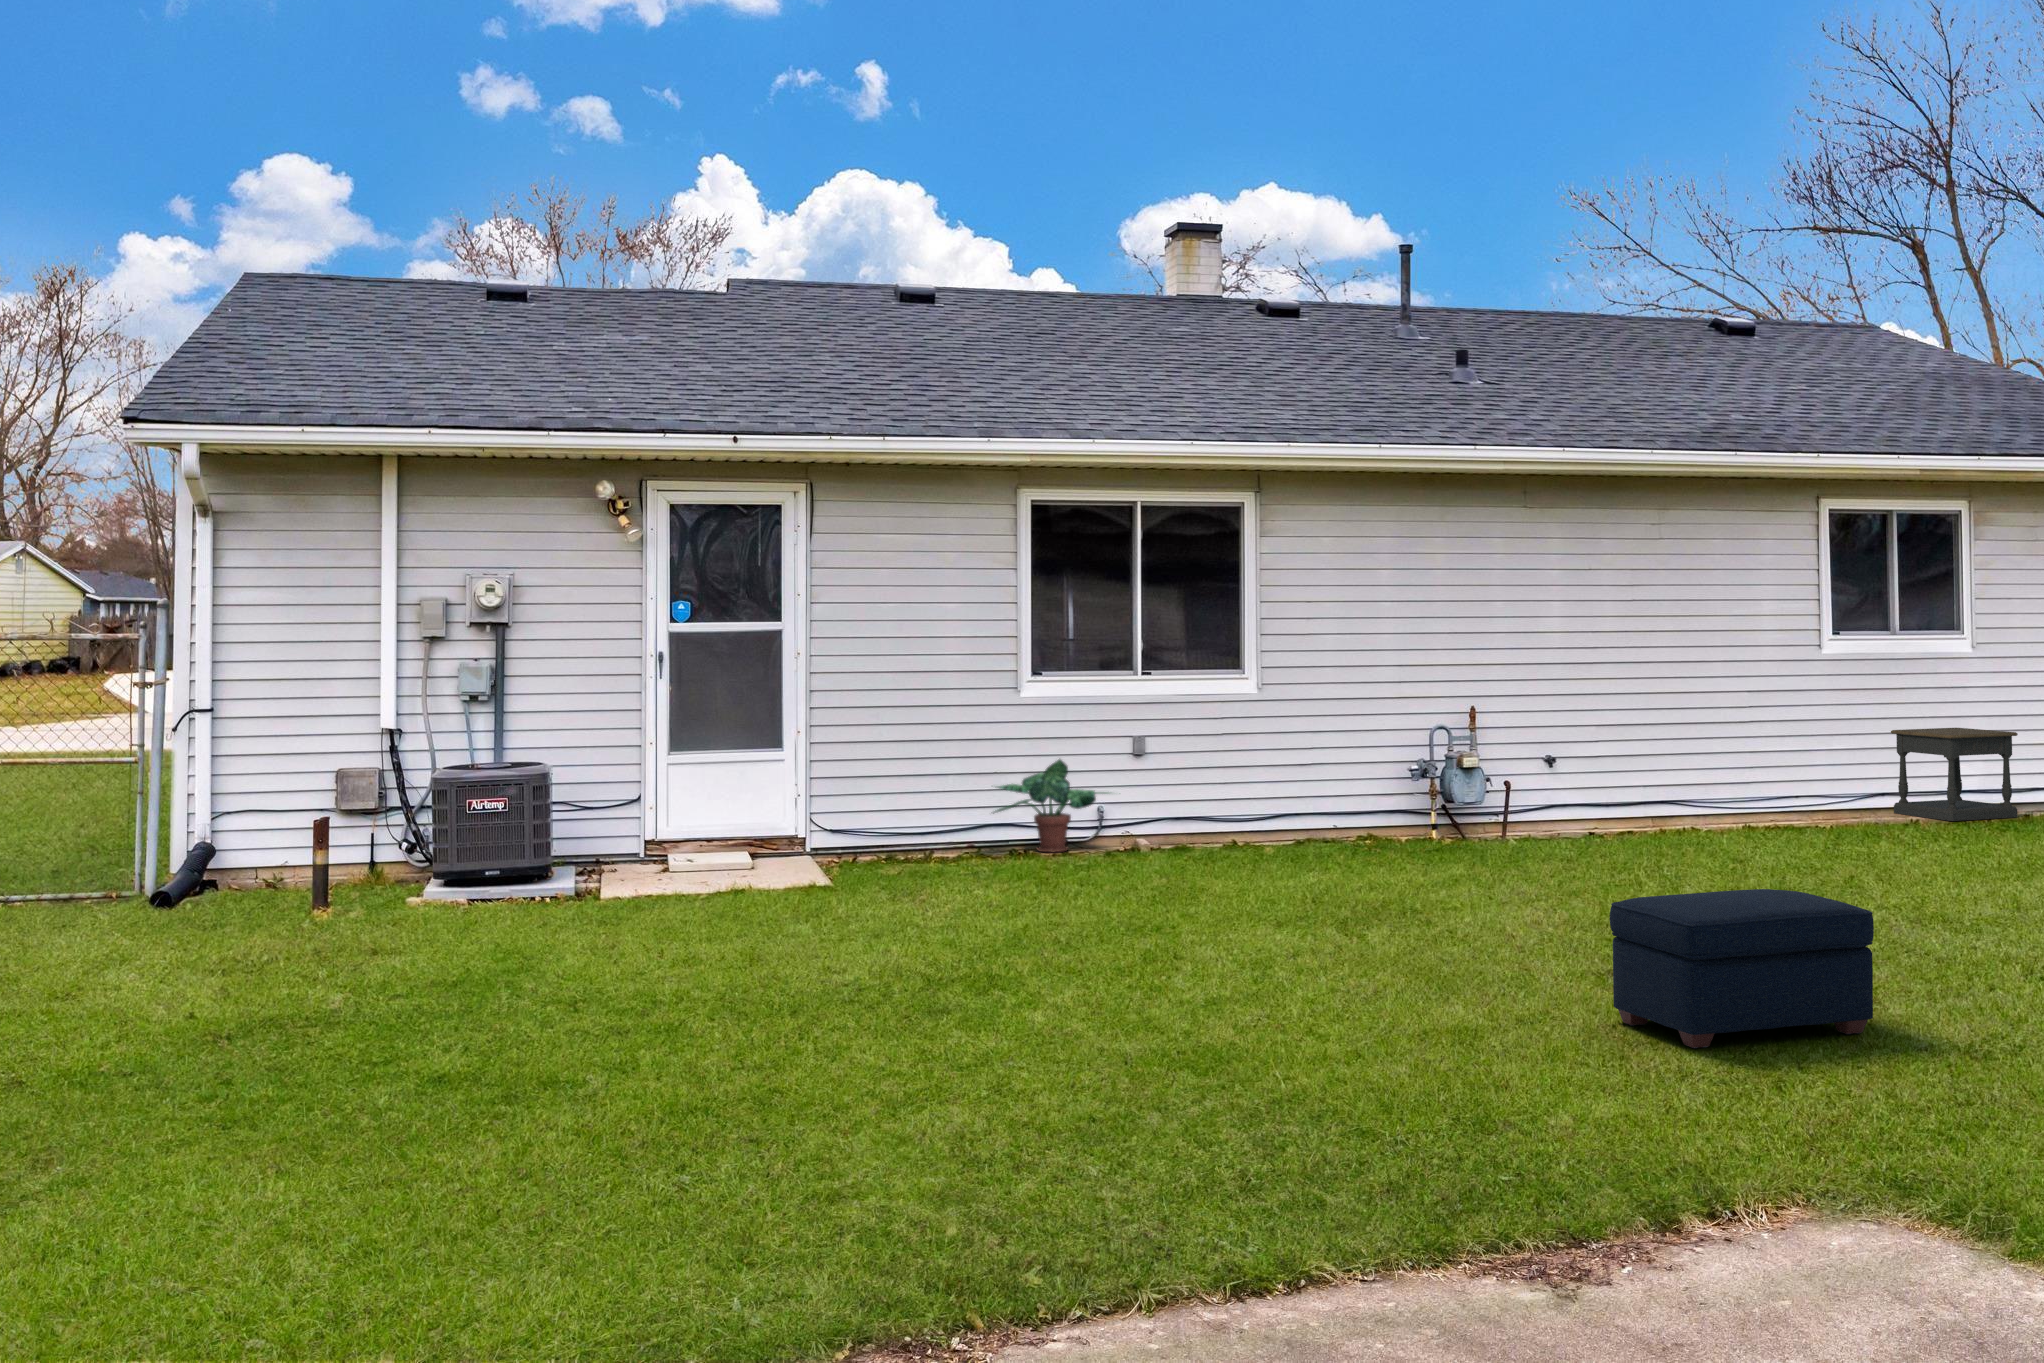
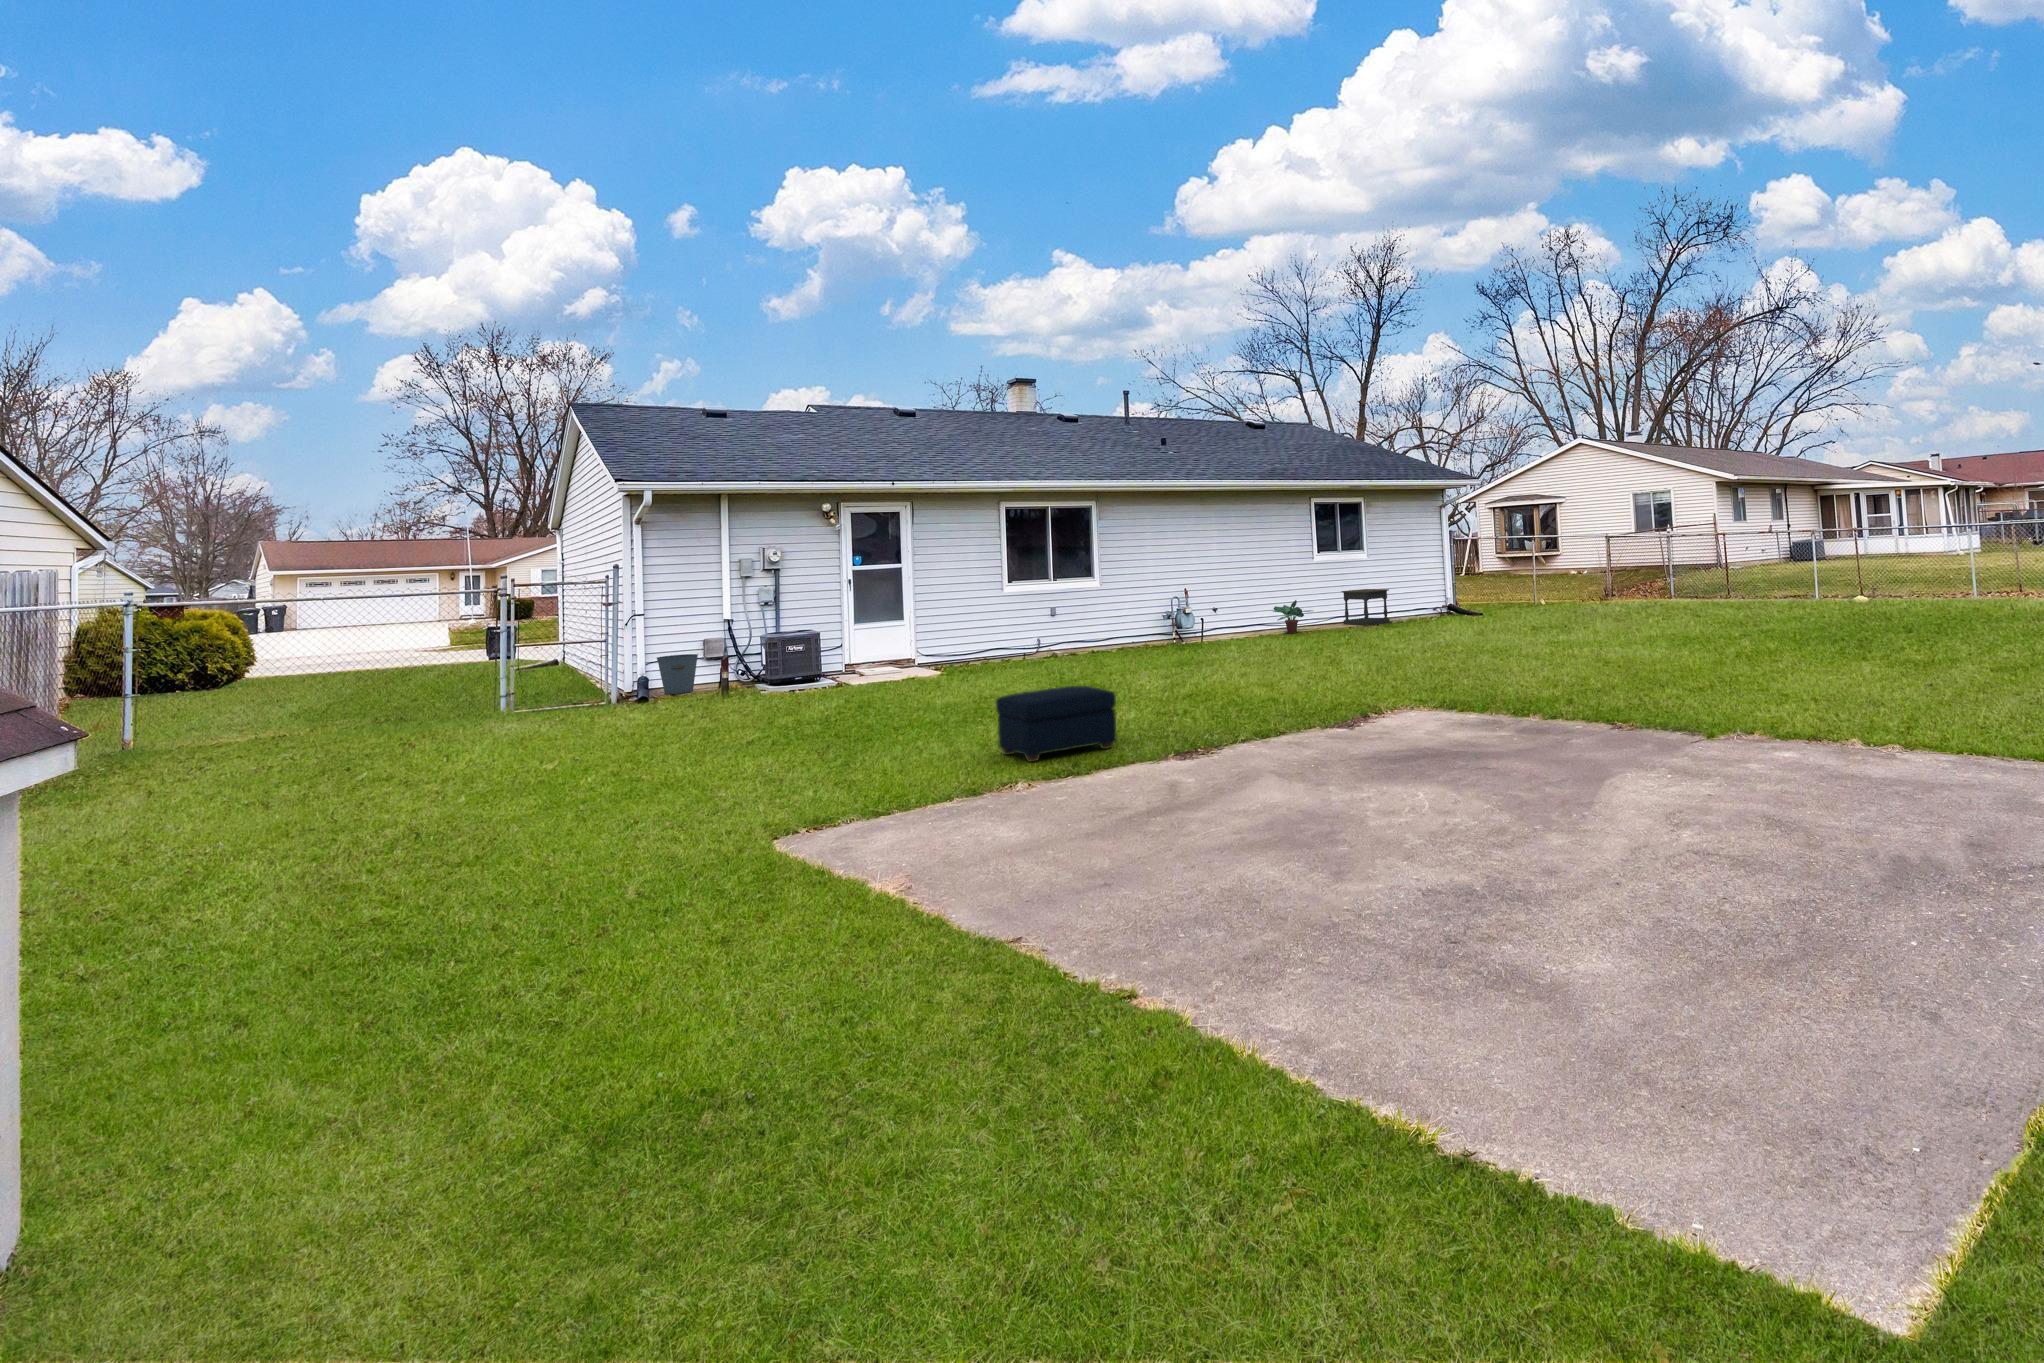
potted plant: present [993,759,1108,853] -> present [1273,600,1311,633]
bucket: none [227,800,314,886] -> present [657,654,698,694]
ottoman: present [1610,889,1874,1048] -> present [996,686,1117,762]

